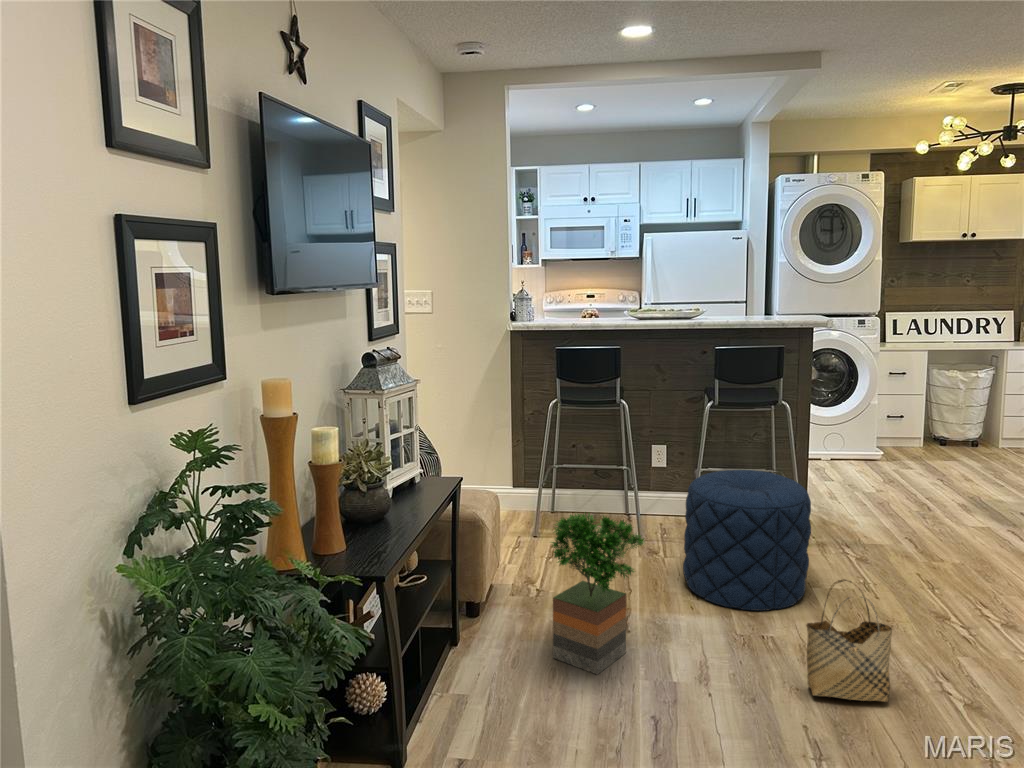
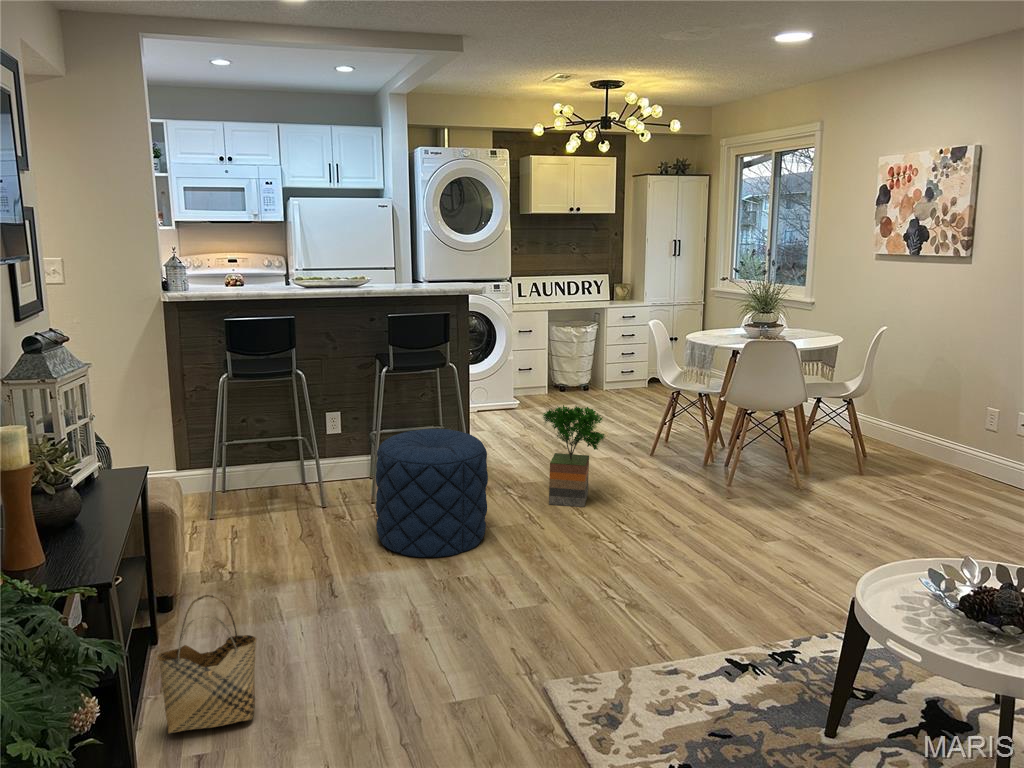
potted tree: present [552,512,644,675] -> present [543,405,605,507]
woven basket: present [806,579,892,702] -> present [157,595,256,734]

